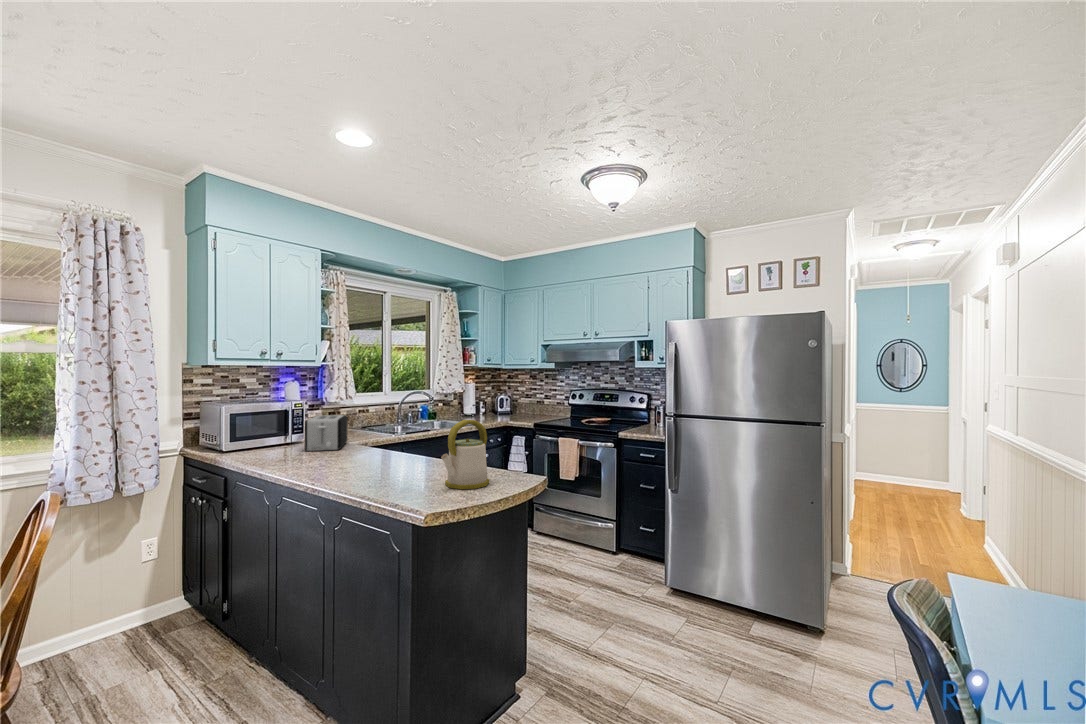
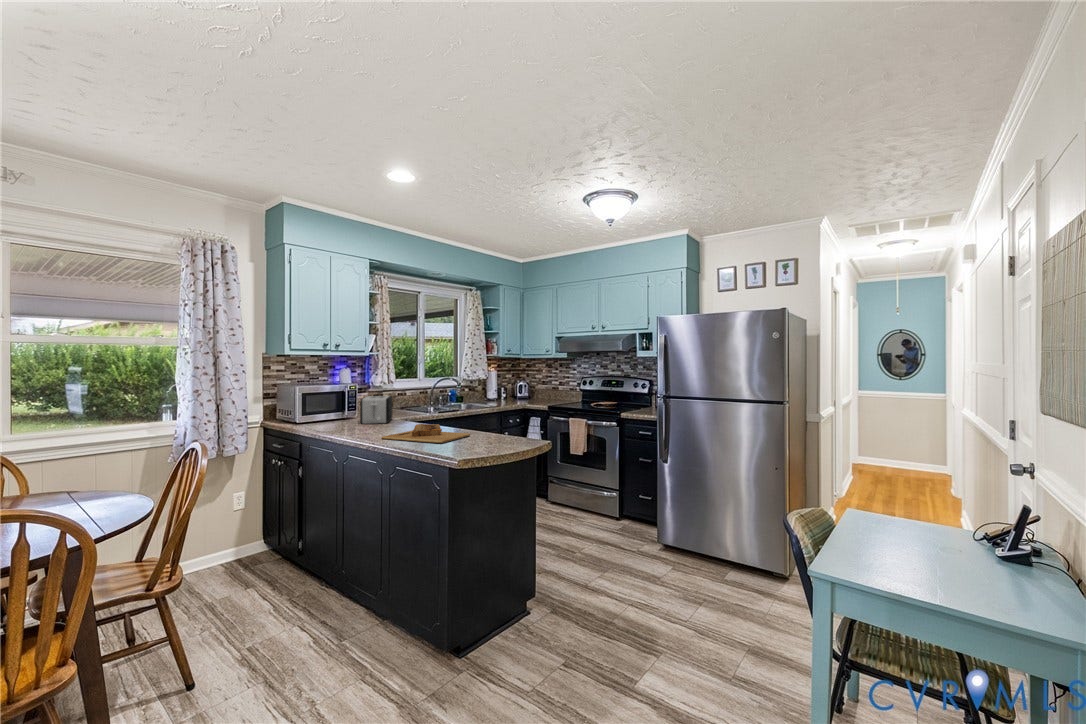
kettle: present [441,420,489,489] -> none [470,395,506,447]
cutting board: none [325,455,442,483] -> present [382,424,470,443]

